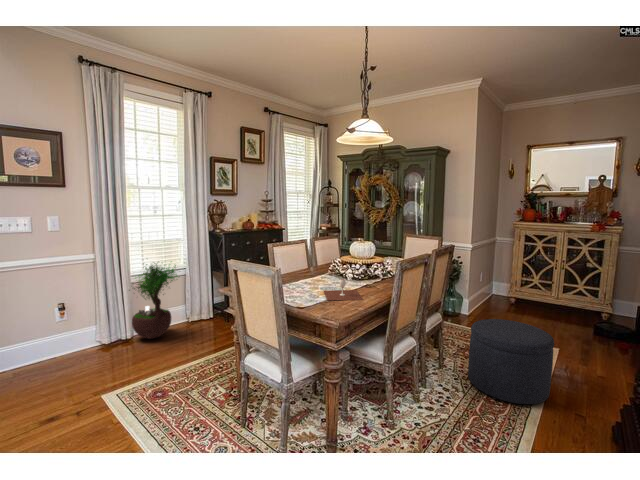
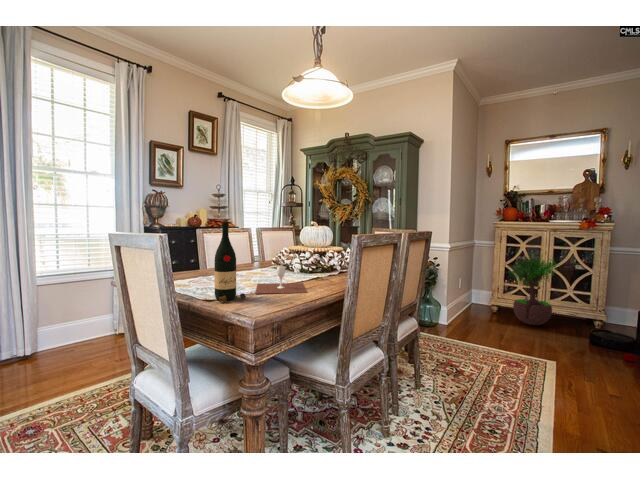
wine bottle: none [302,253,323,308] -> present [214,222,246,302]
potted tree: present [129,263,177,339] -> present [510,254,554,325]
ottoman: present [468,319,554,404] -> none [452,324,562,436]

